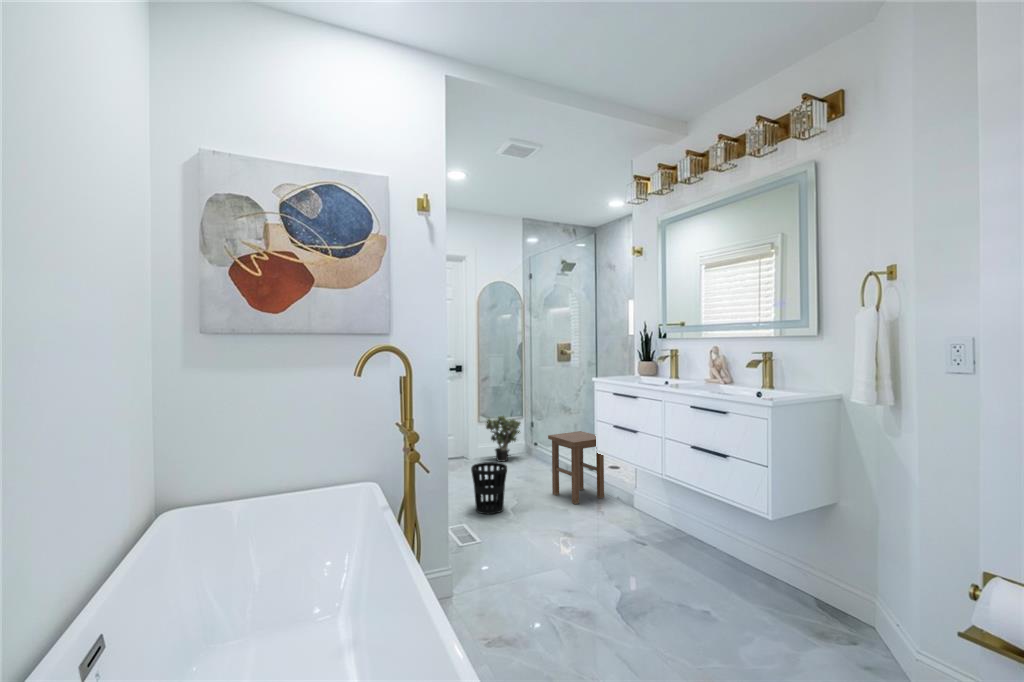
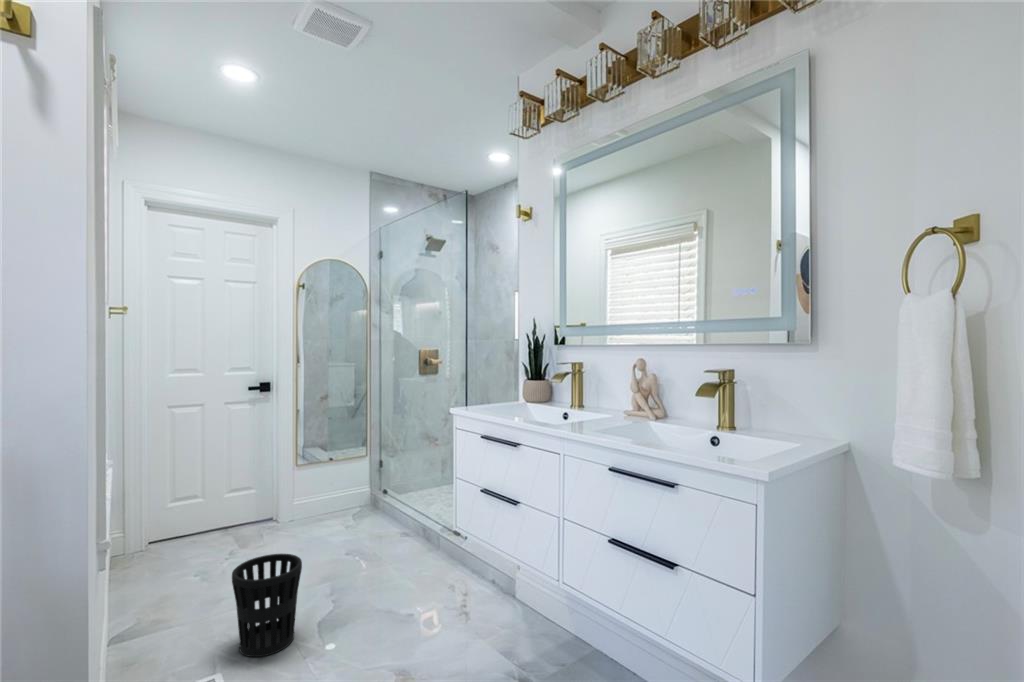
potted plant: present [486,416,520,462] -> none [304,455,363,524]
stool: present [548,431,604,504] -> none [384,484,477,612]

